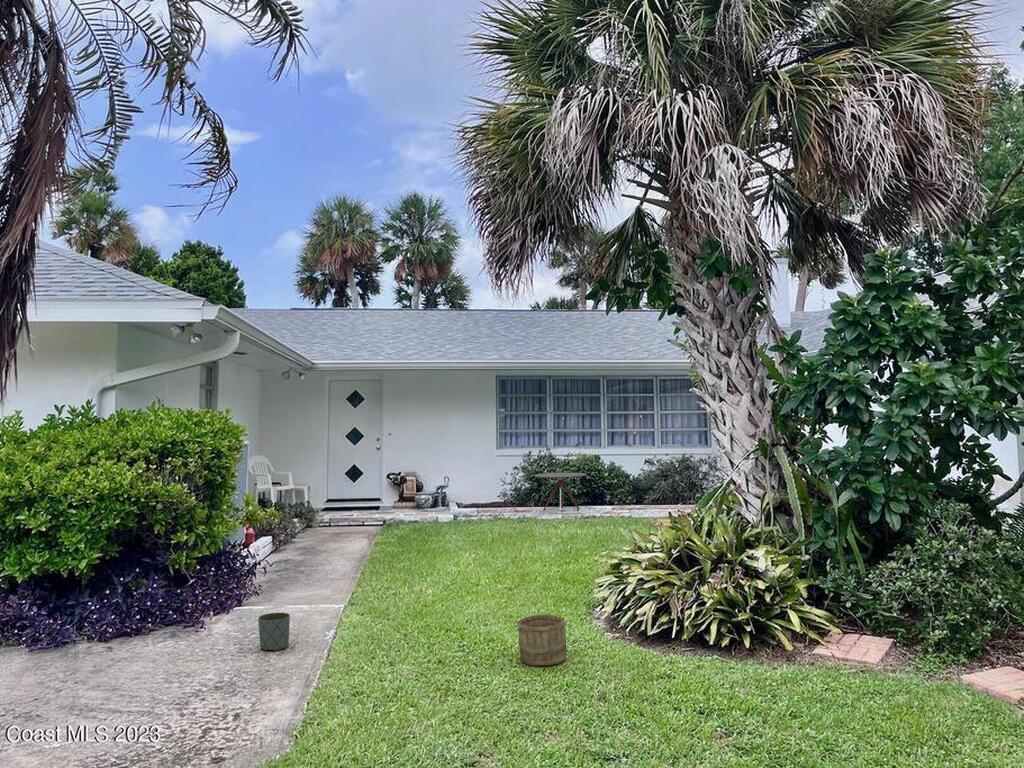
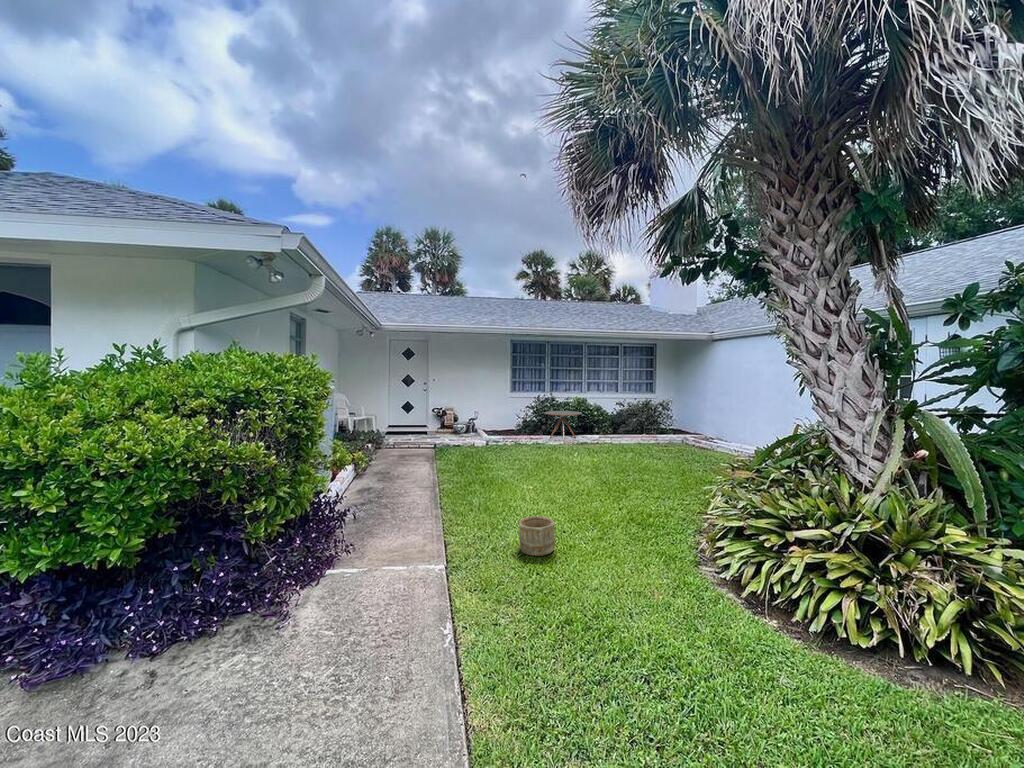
planter: present [258,613,290,651] -> none [354,608,394,667]
wooden bucket: present [517,615,566,666] -> present [518,516,555,556]

